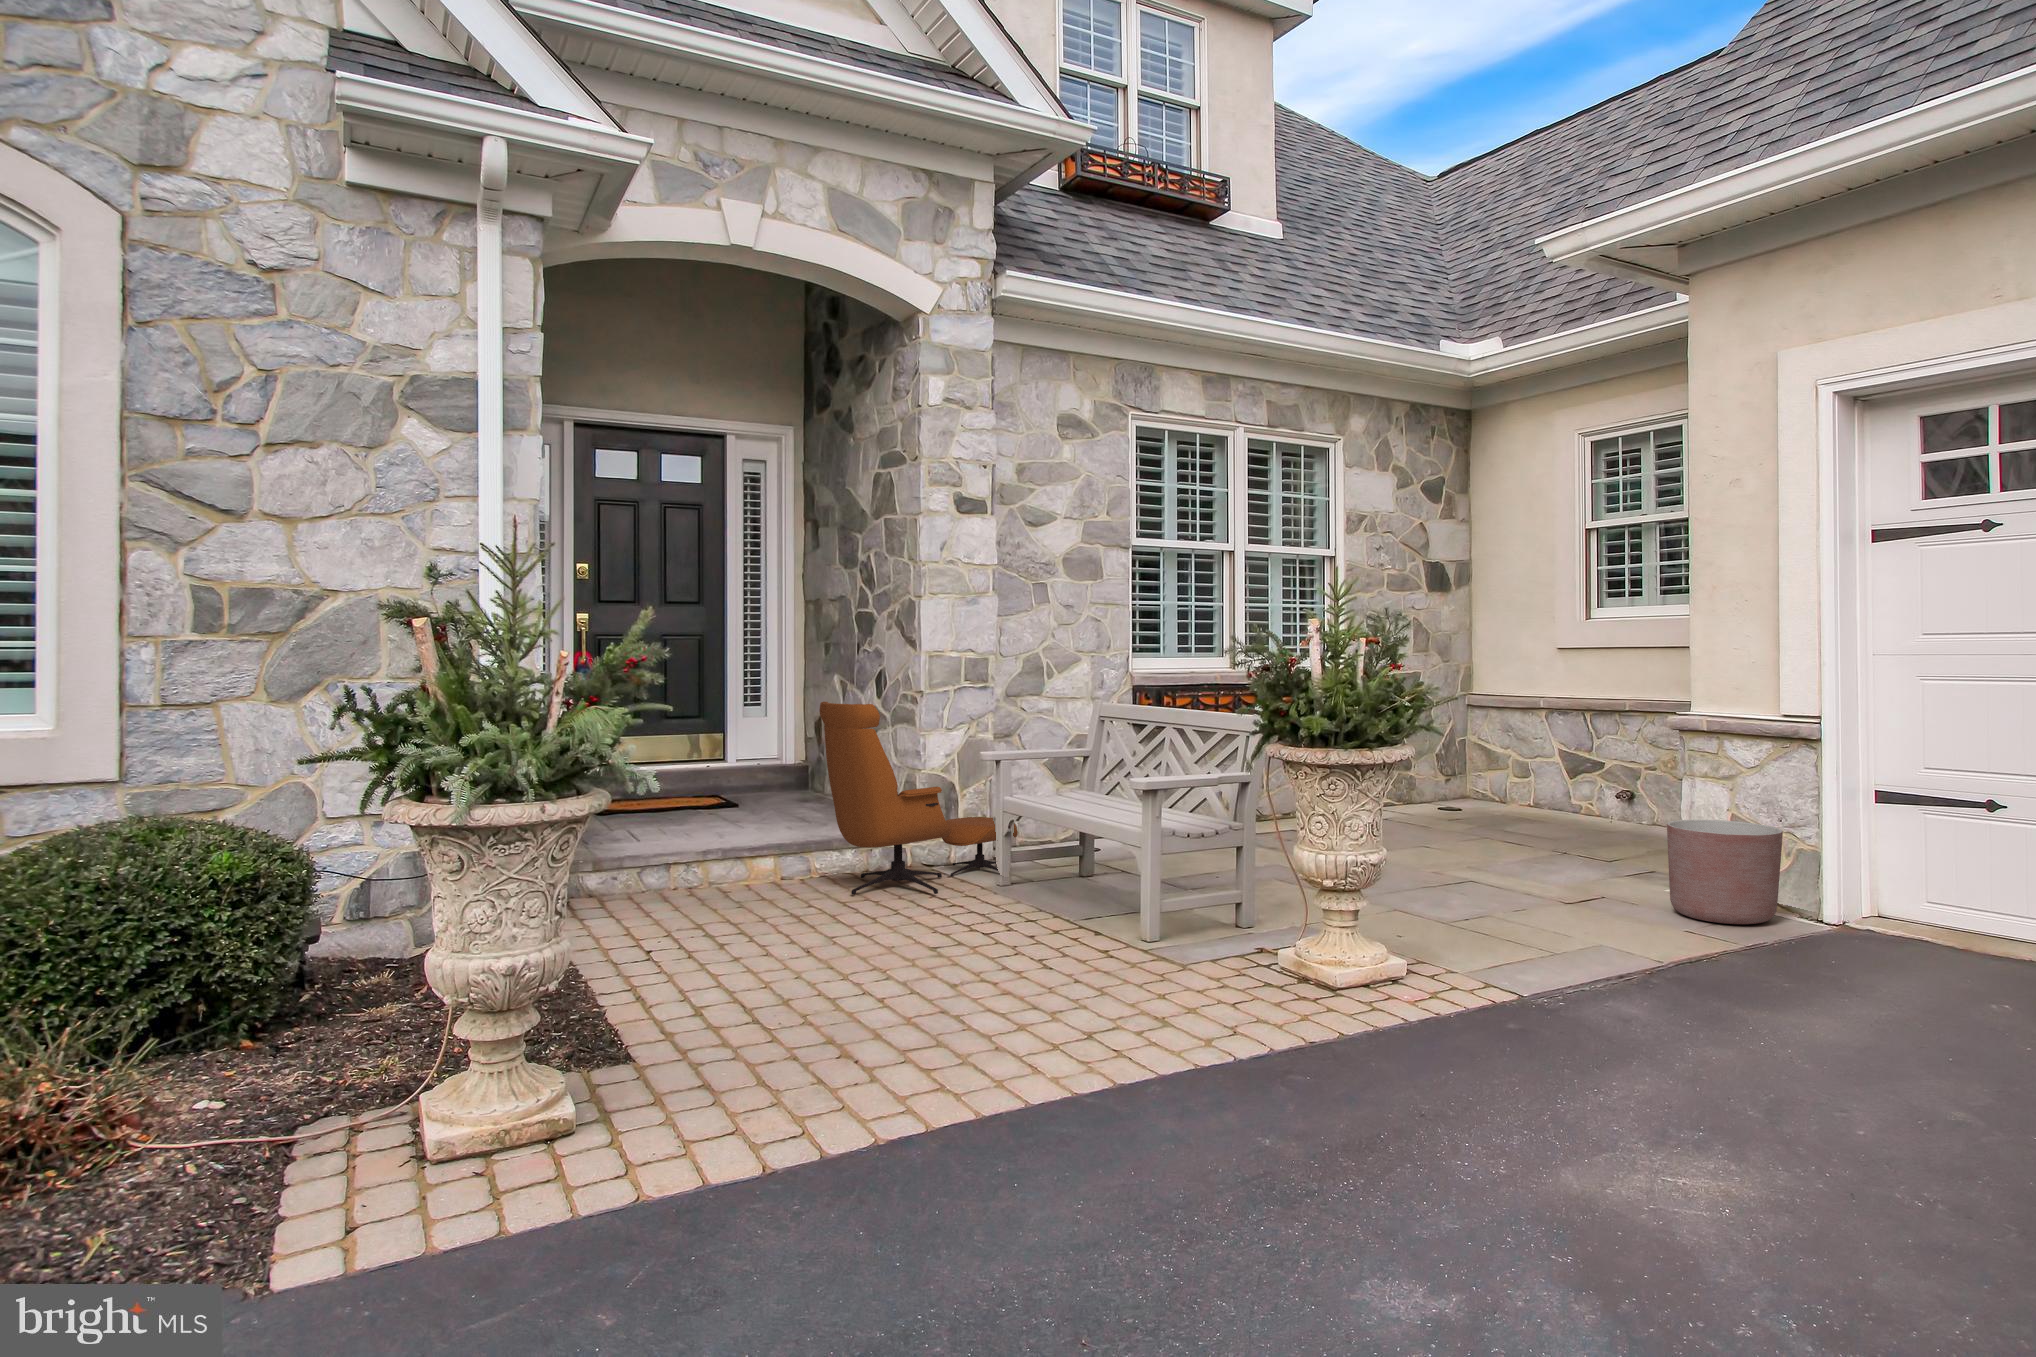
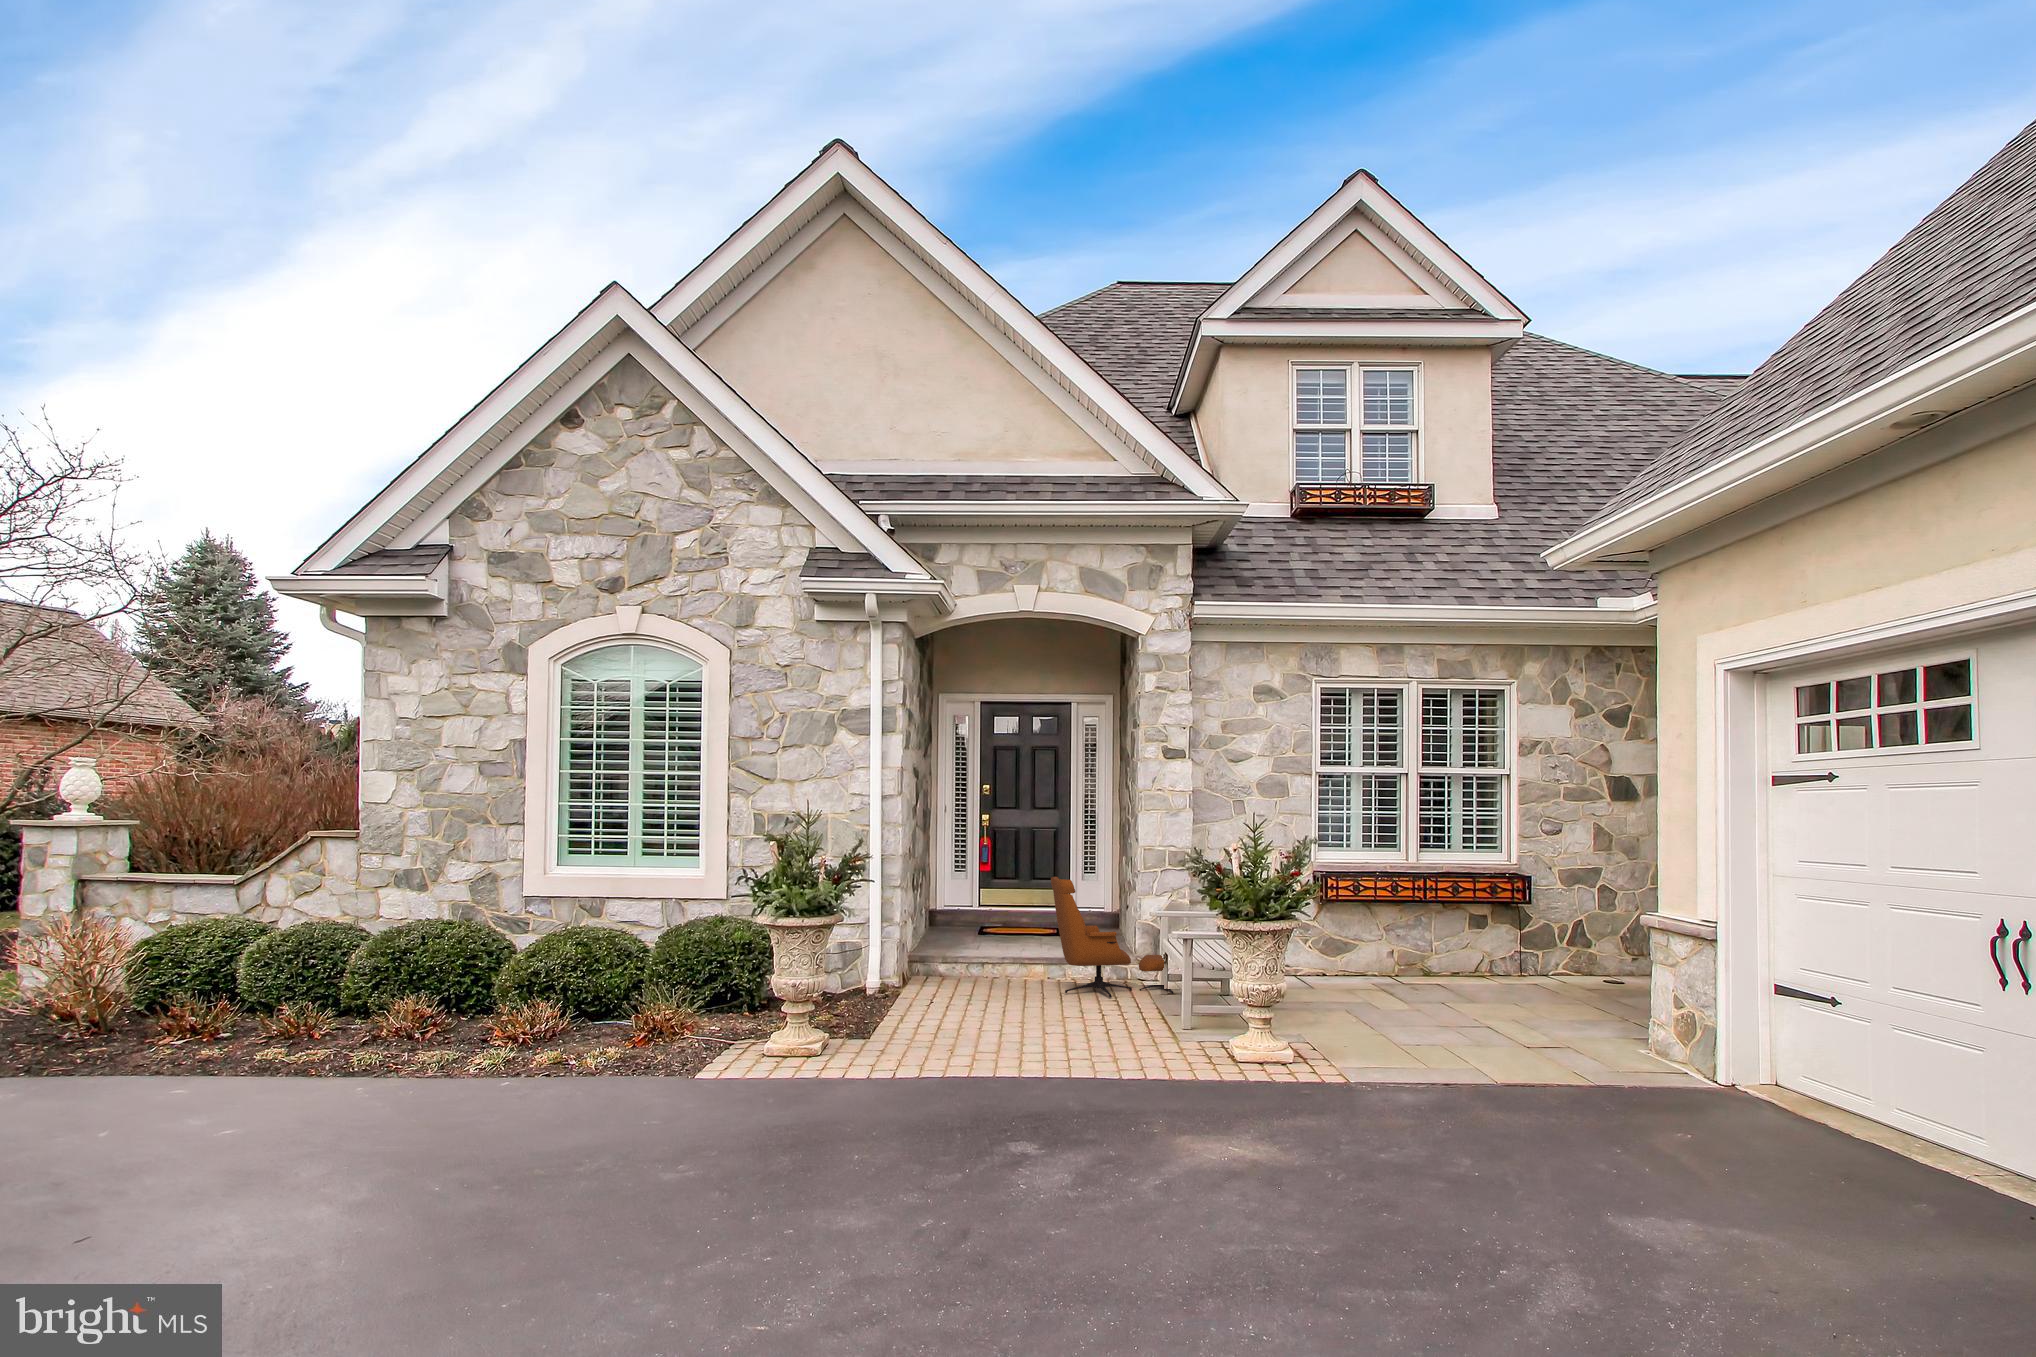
planter: present [1667,820,1783,924] -> none [1554,990,1632,1066]

